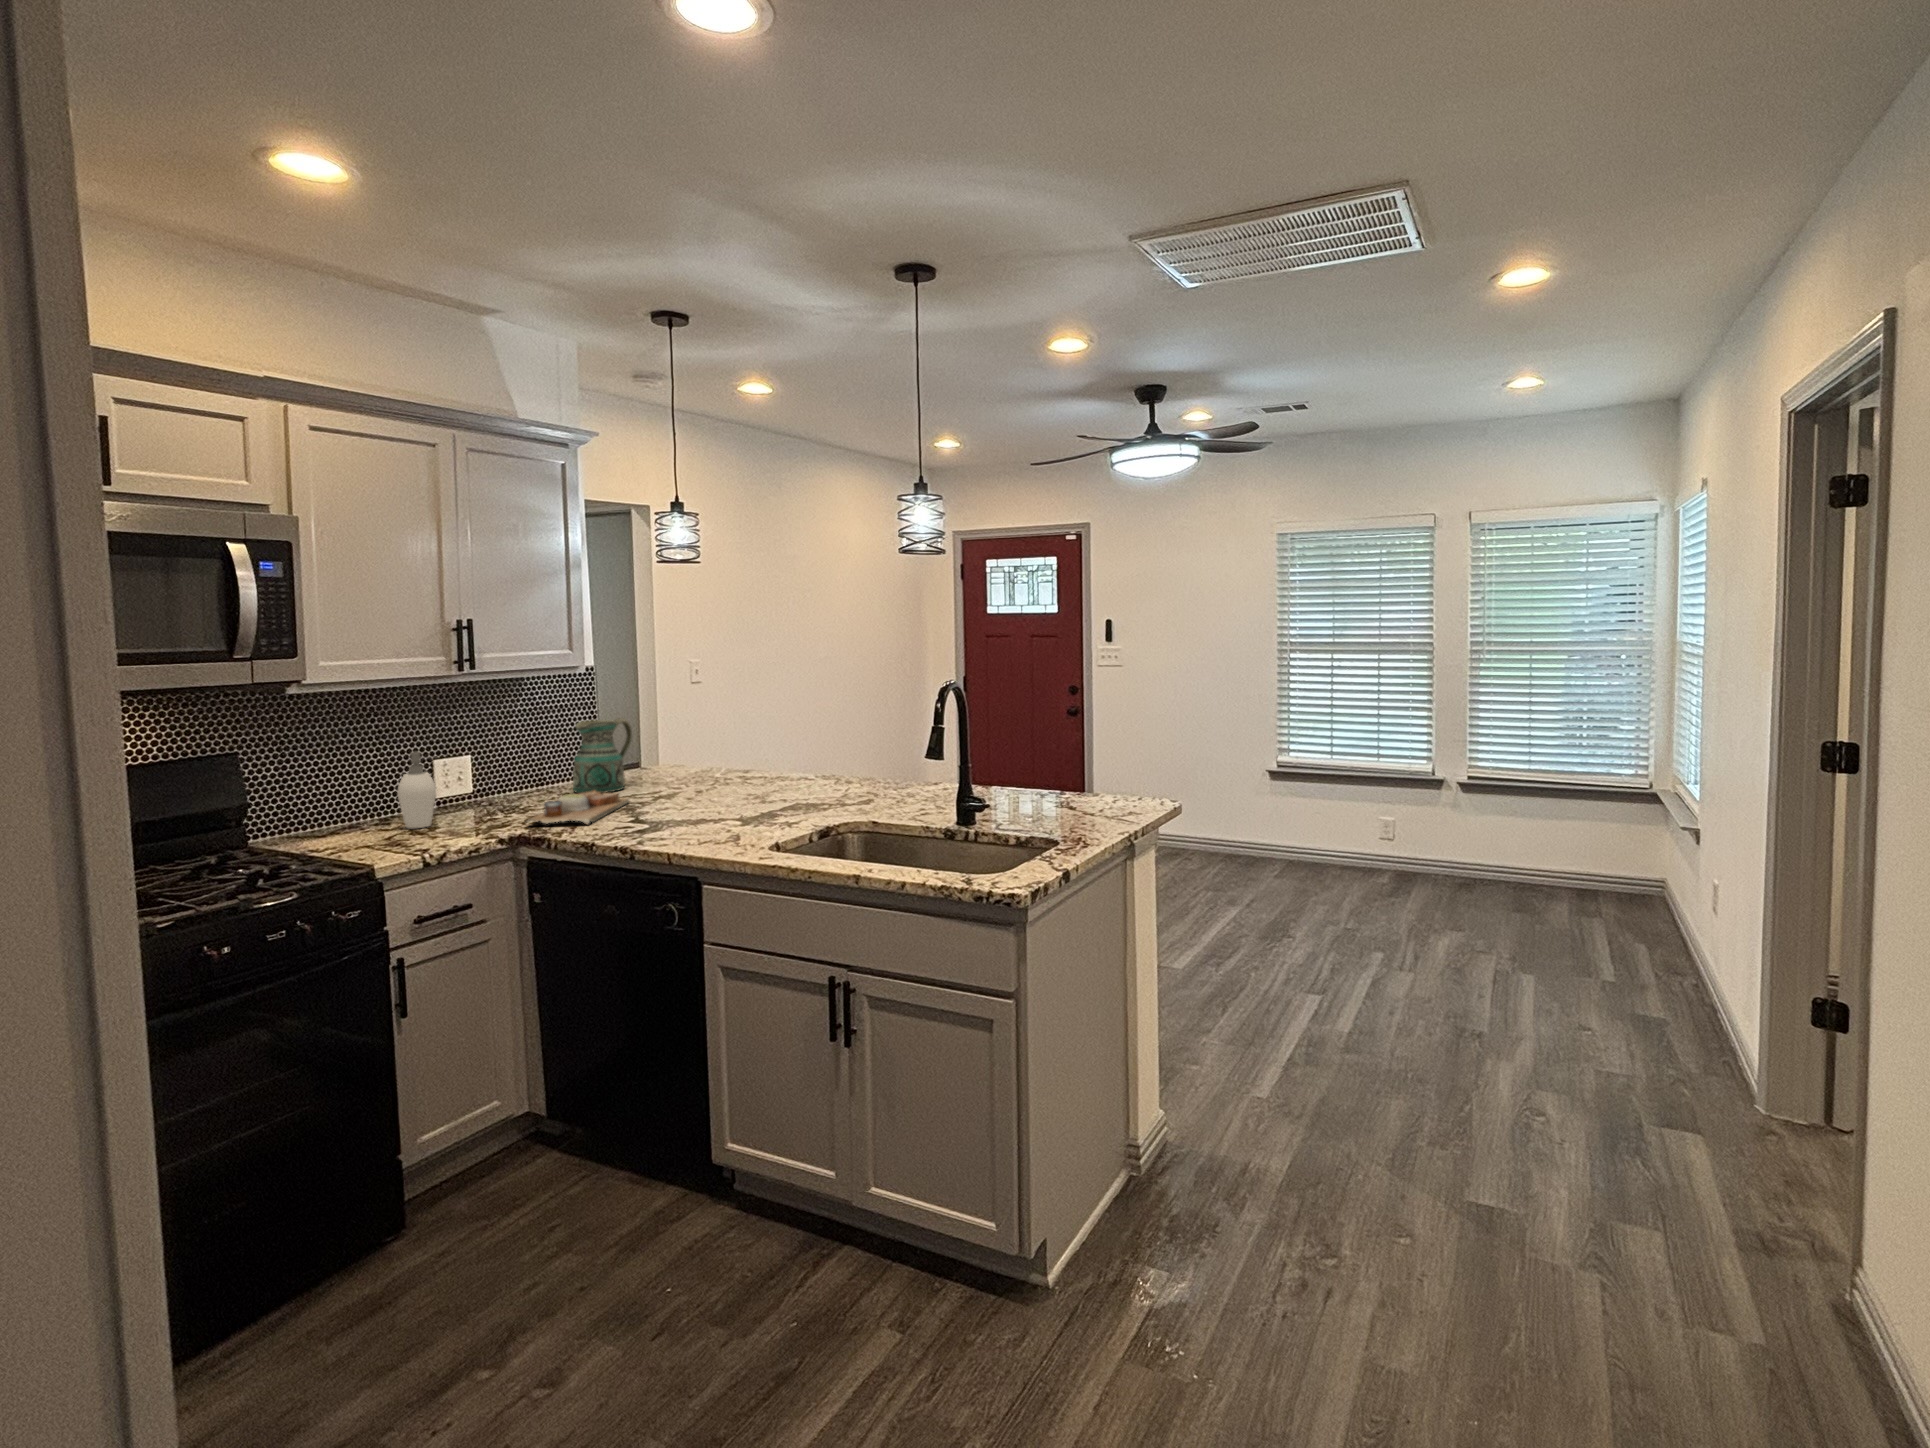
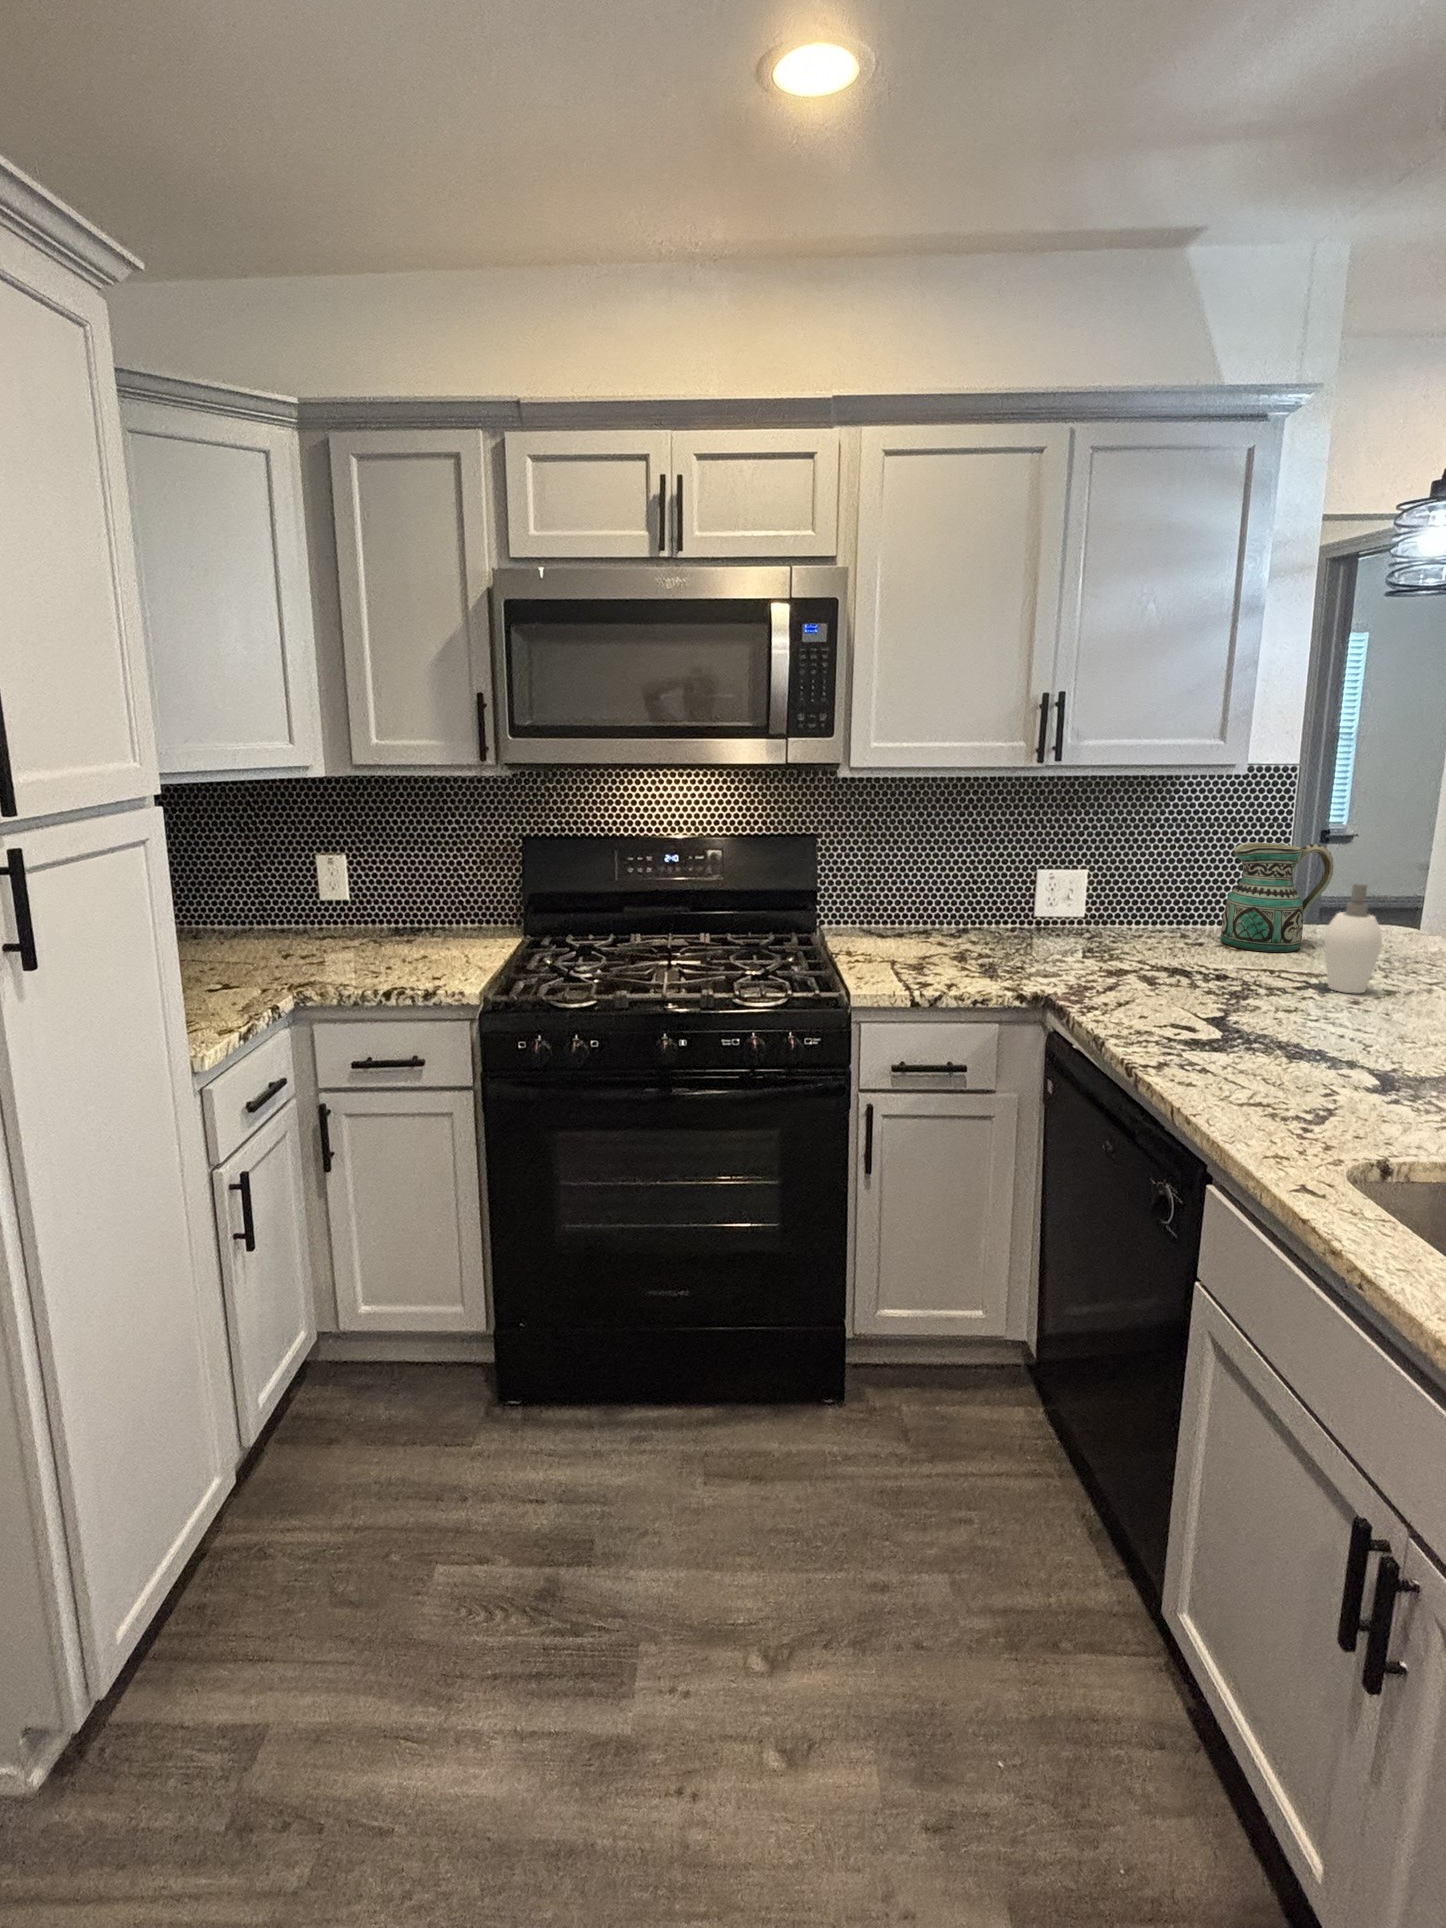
soap dispenser: present [398,752,436,829] -> present [1324,883,1382,993]
cutting board: present [525,791,629,825] -> none [1072,947,1265,1002]

